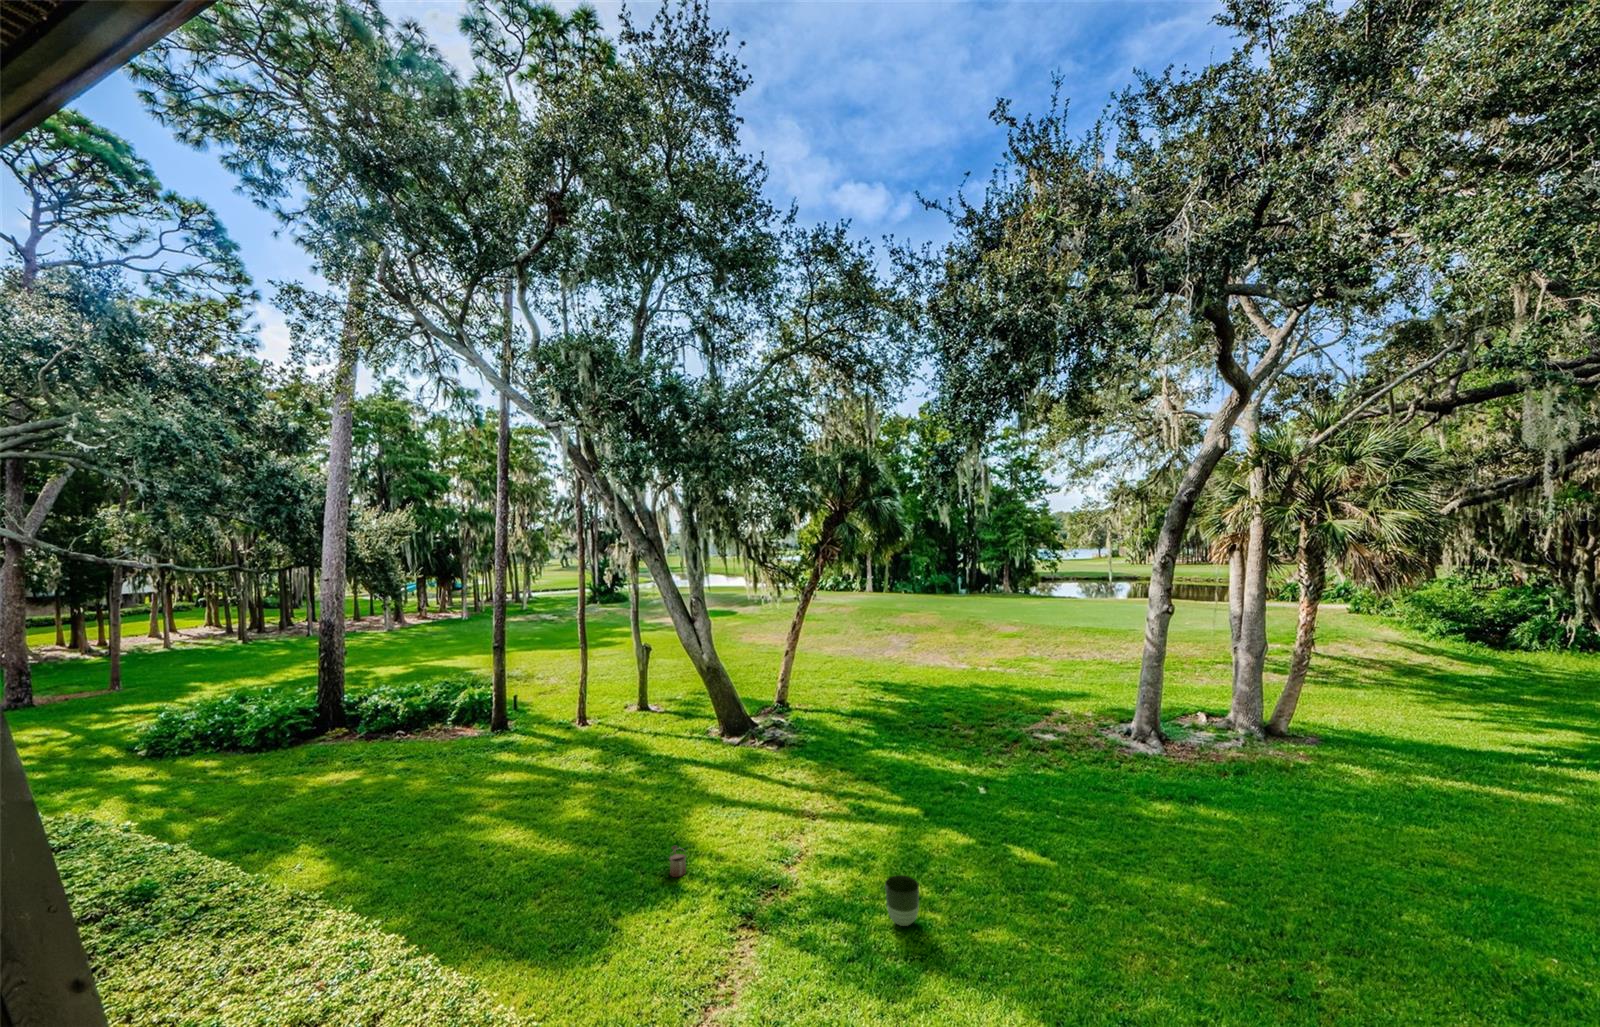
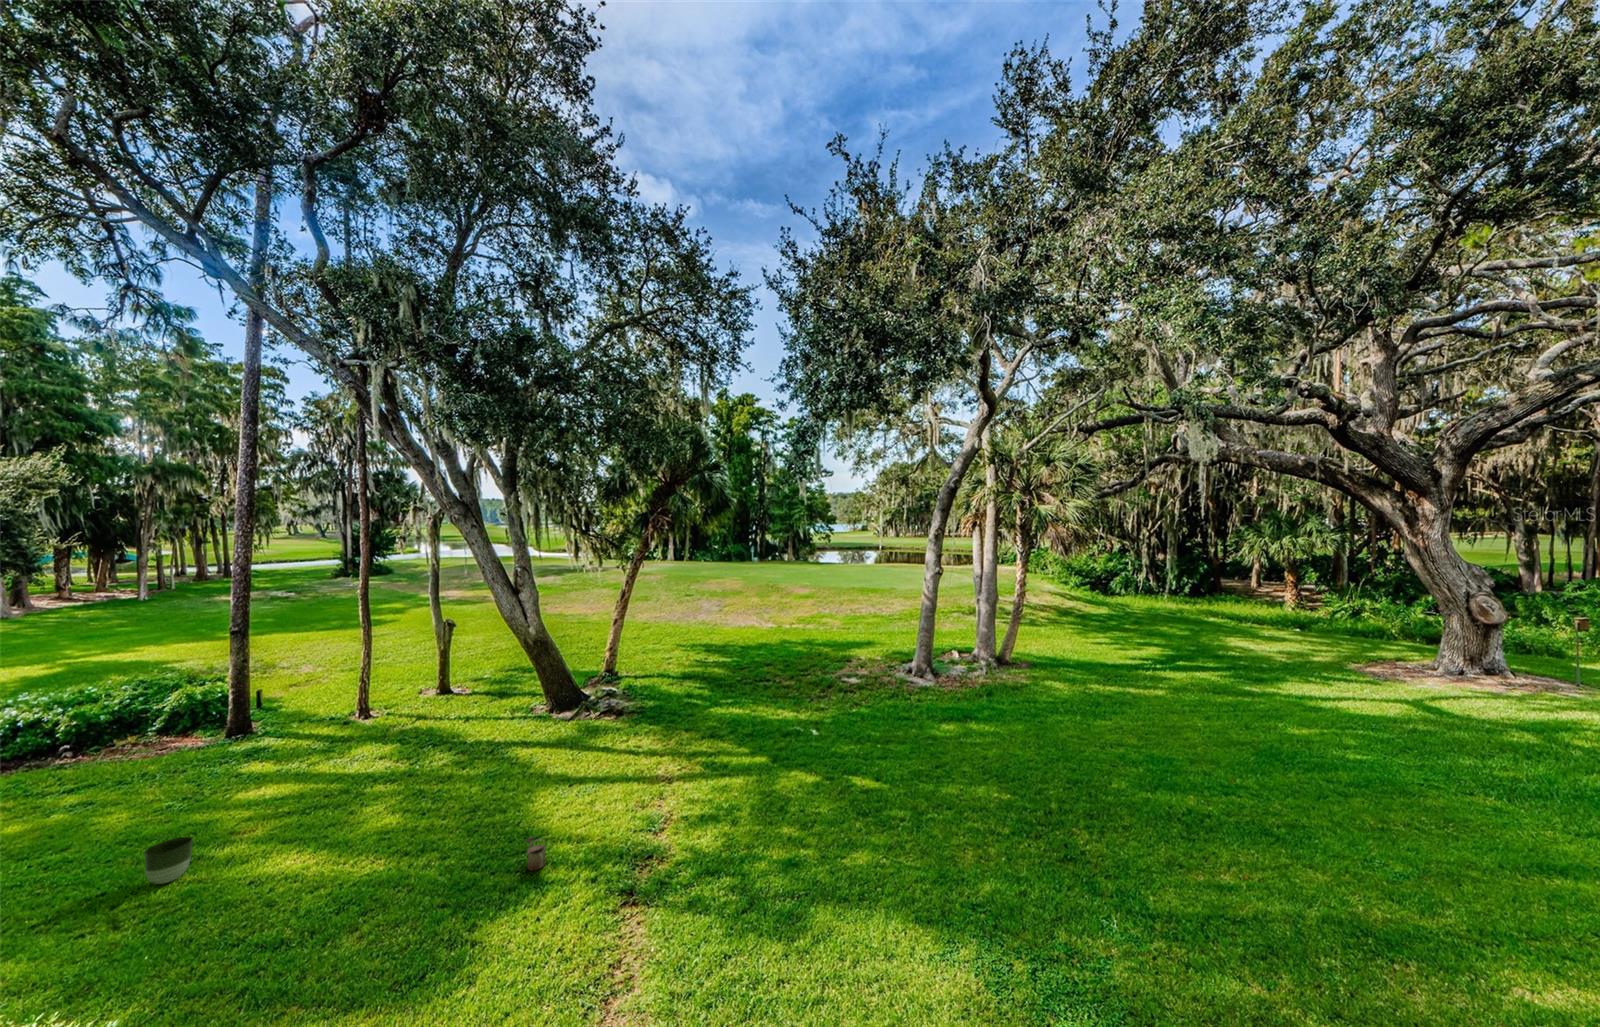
planter: present [885,875,919,926] -> present [145,836,193,884]

